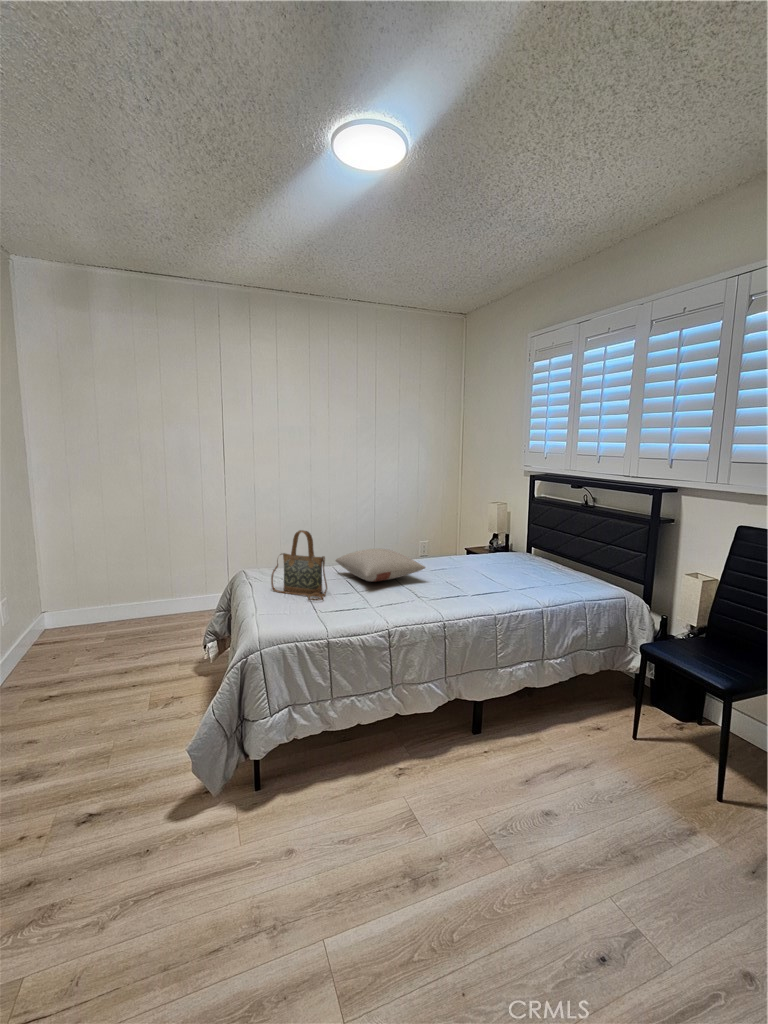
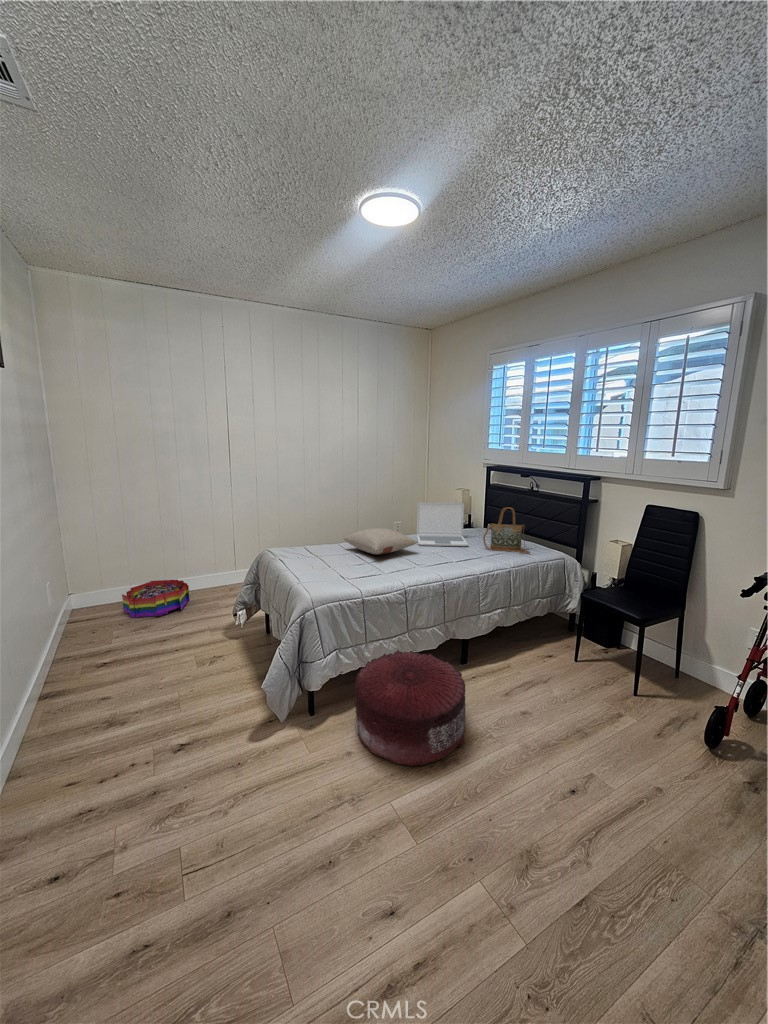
laptop: none [431,518,495,575] -> present [417,502,468,546]
handbag: present [271,530,327,601] -> present [483,507,530,554]
storage bin: none [96,601,171,643] -> present [122,580,189,617]
pouf: none [302,710,454,887] -> present [355,650,465,766]

